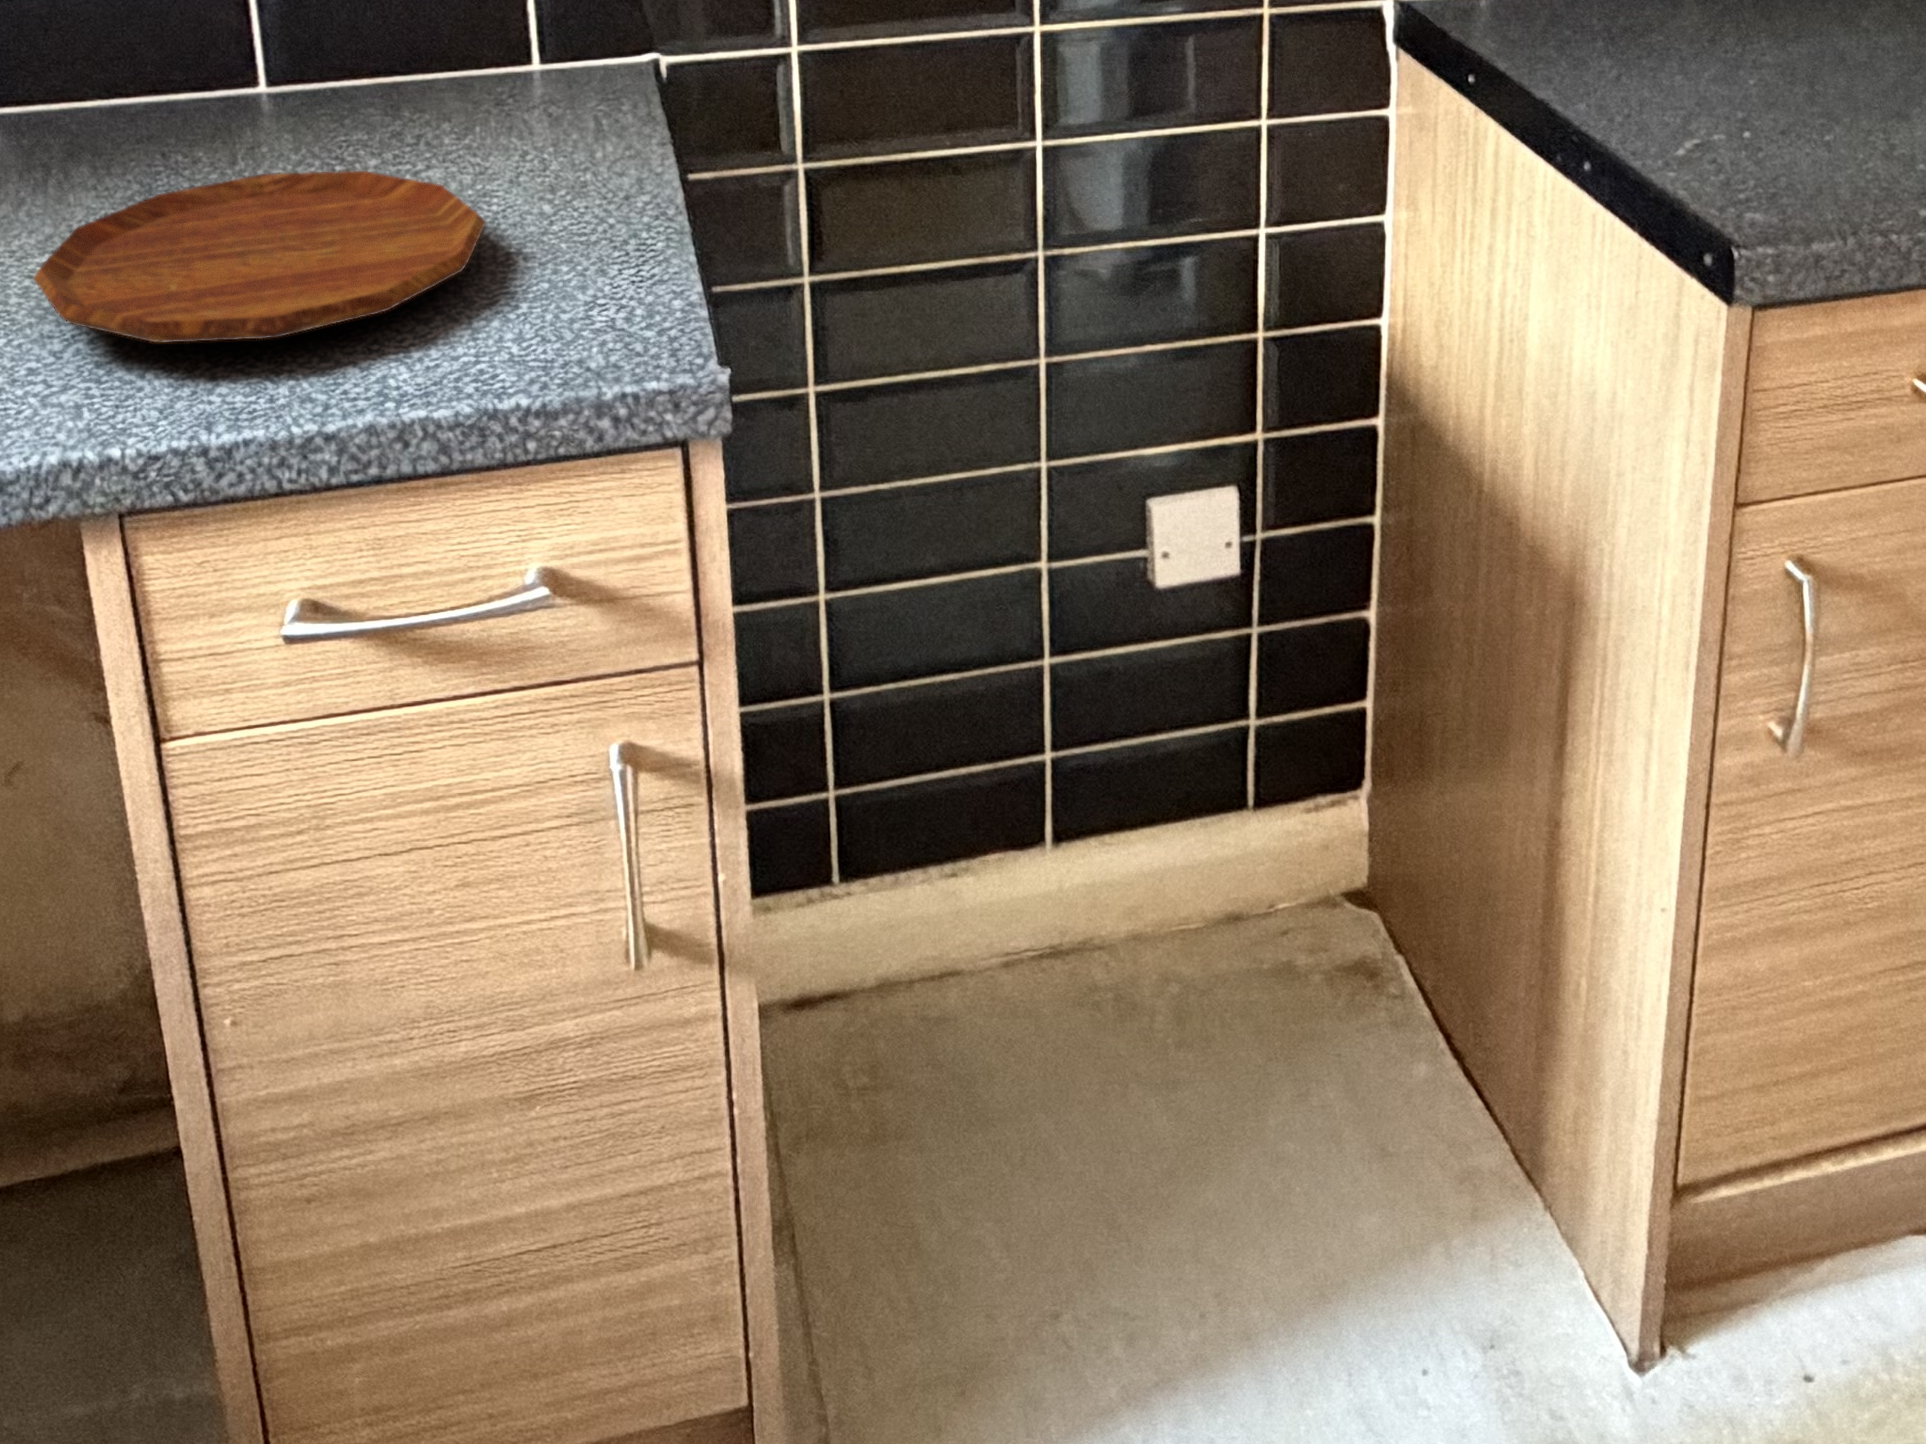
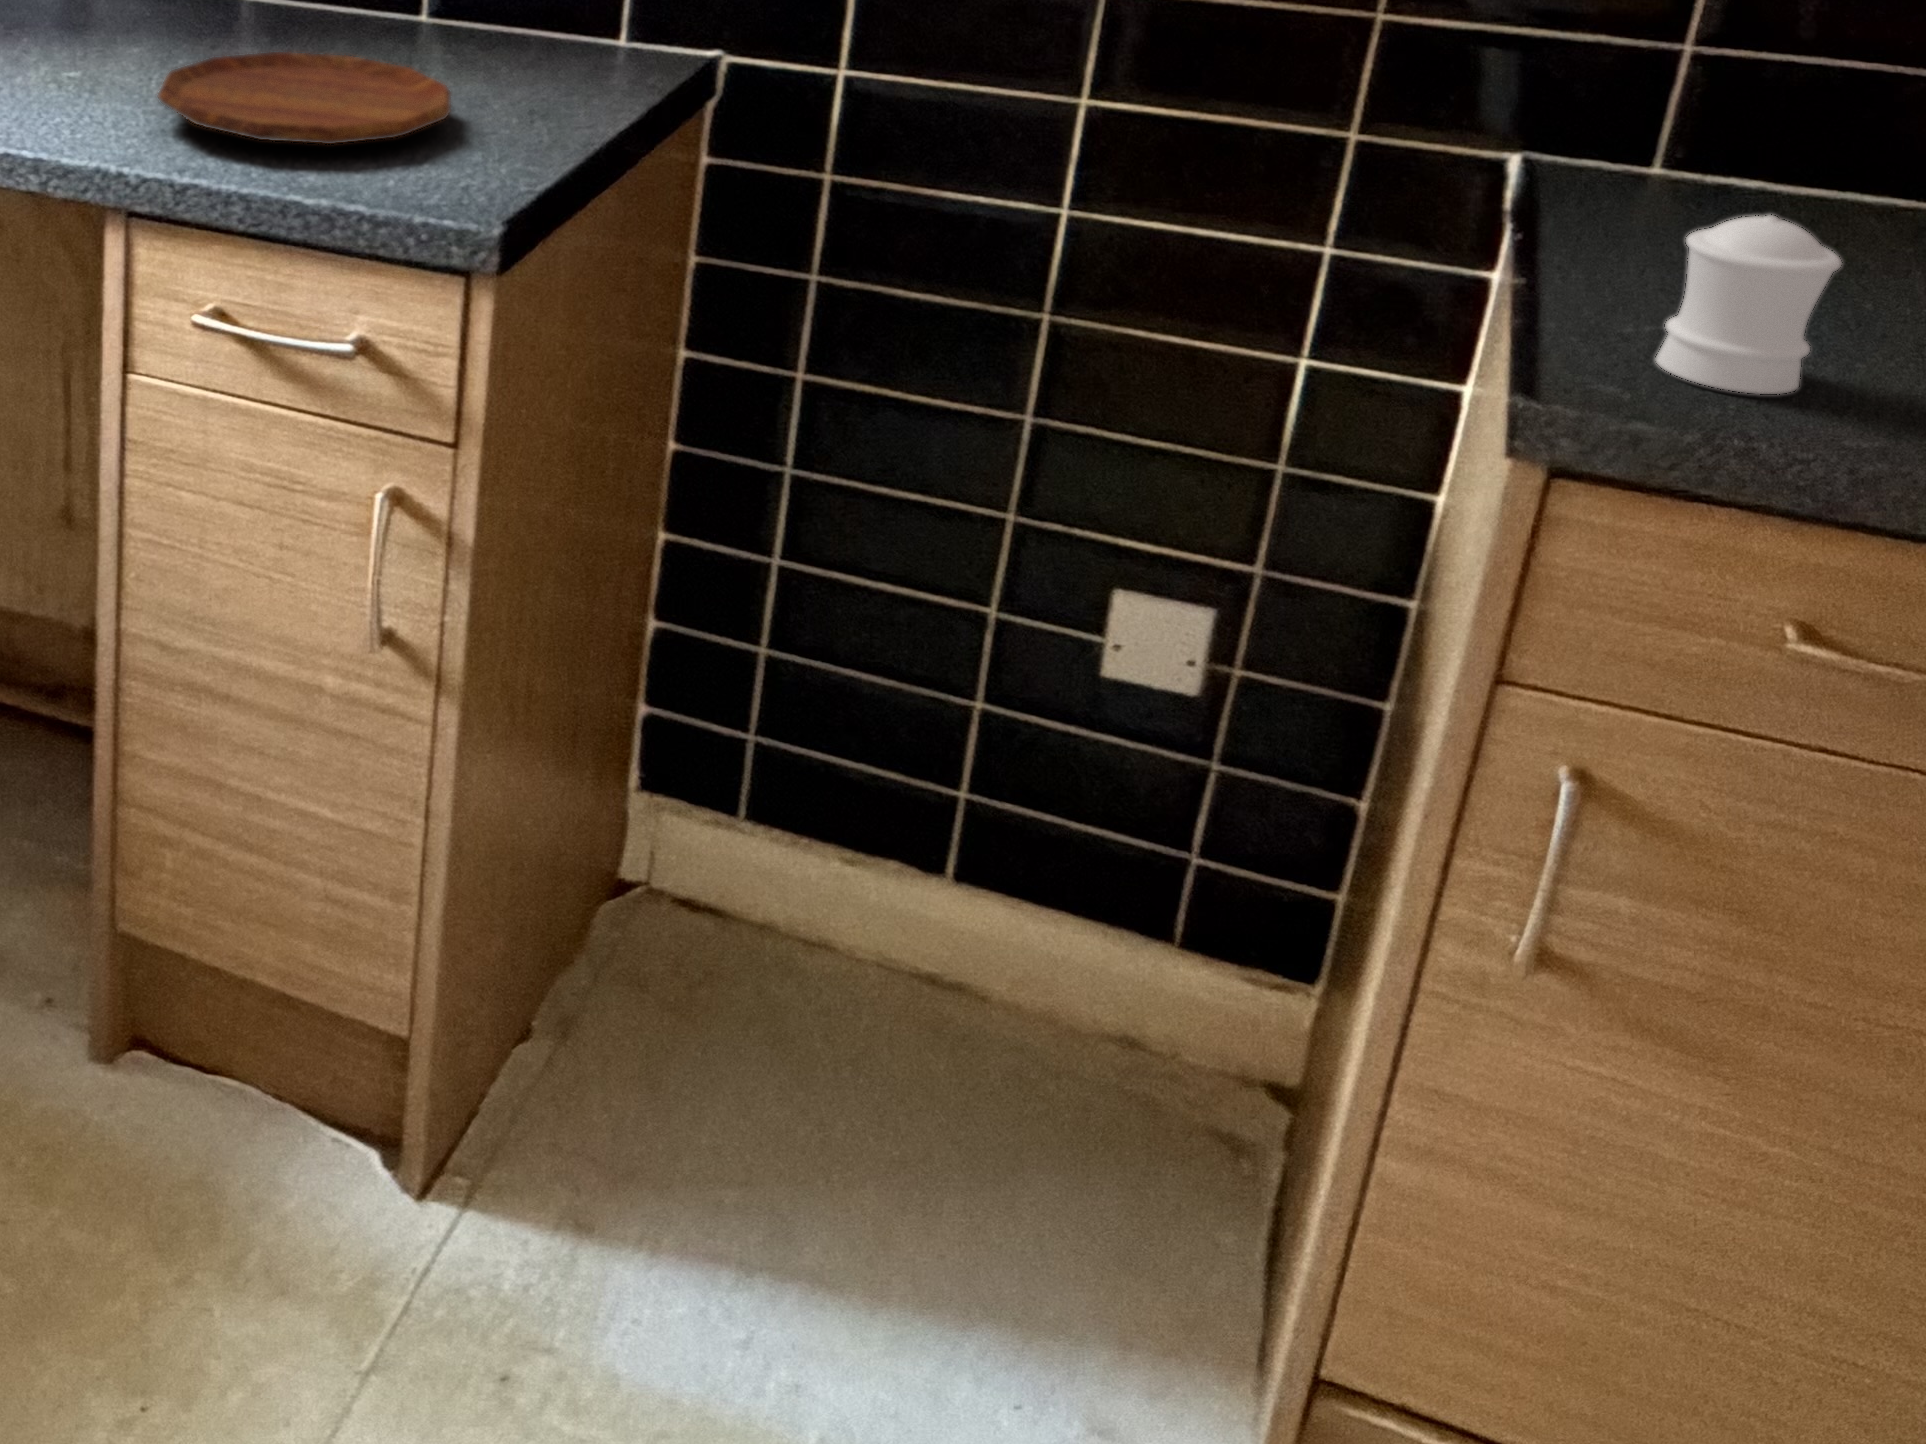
salt shaker: none [1727,31,1846,189] -> present [1655,215,1841,394]

